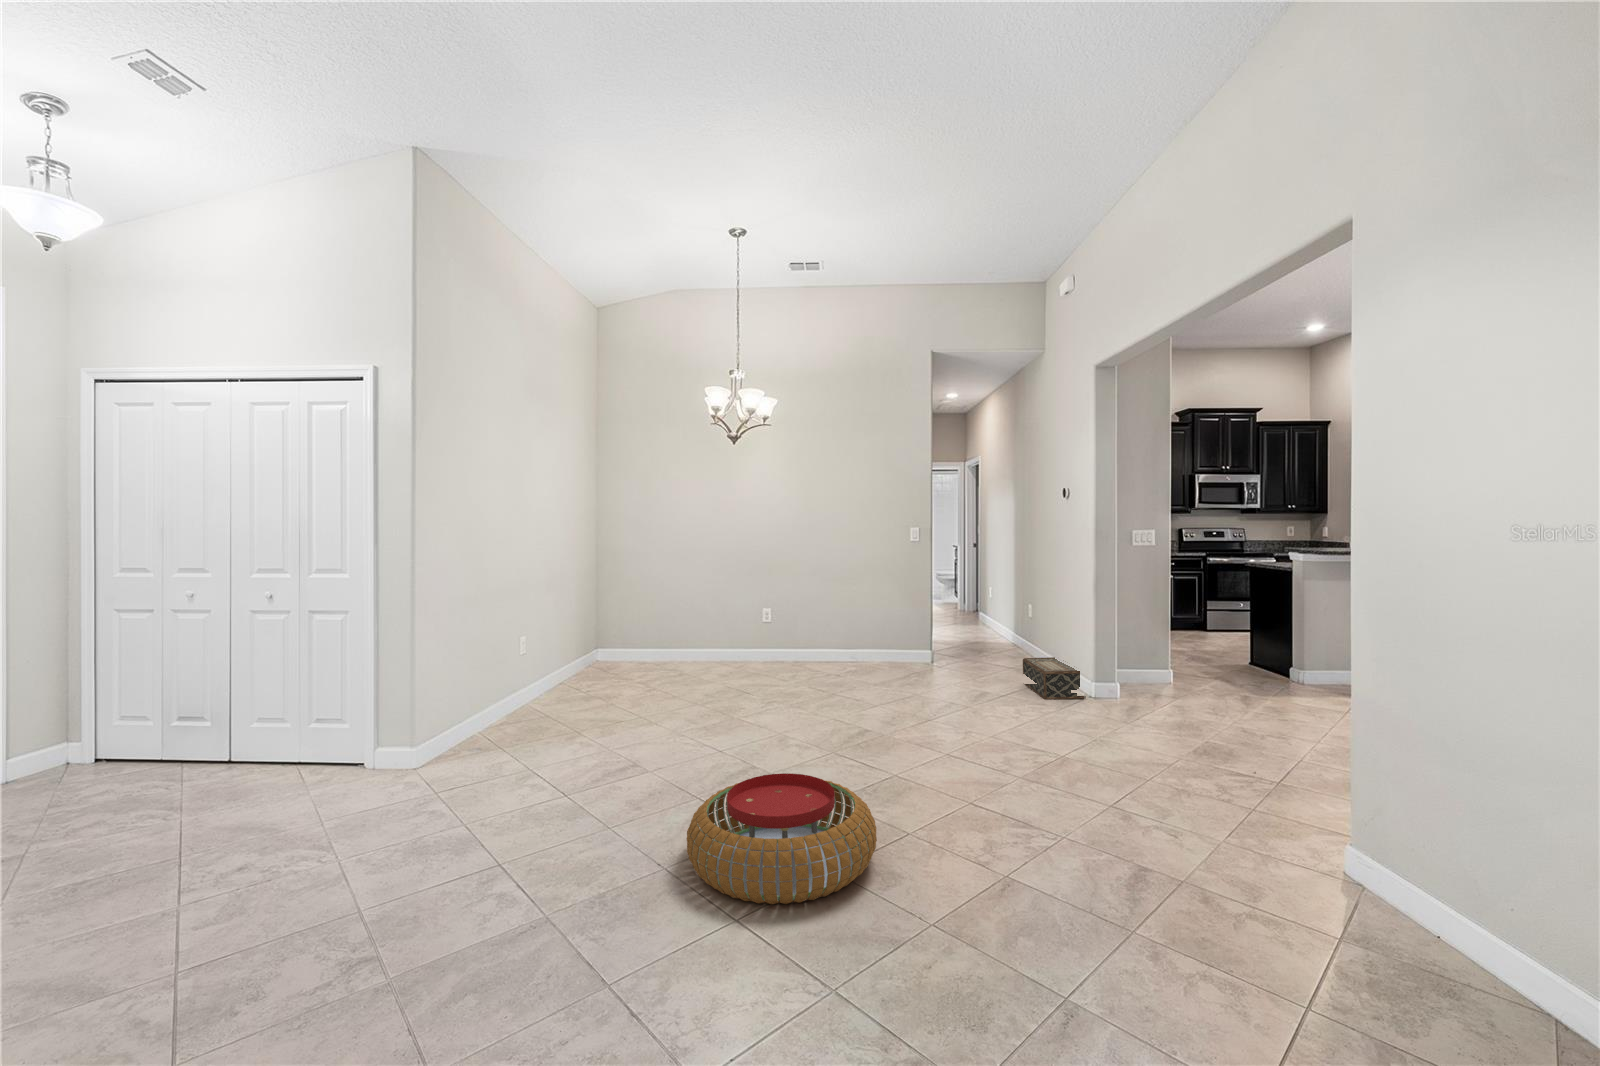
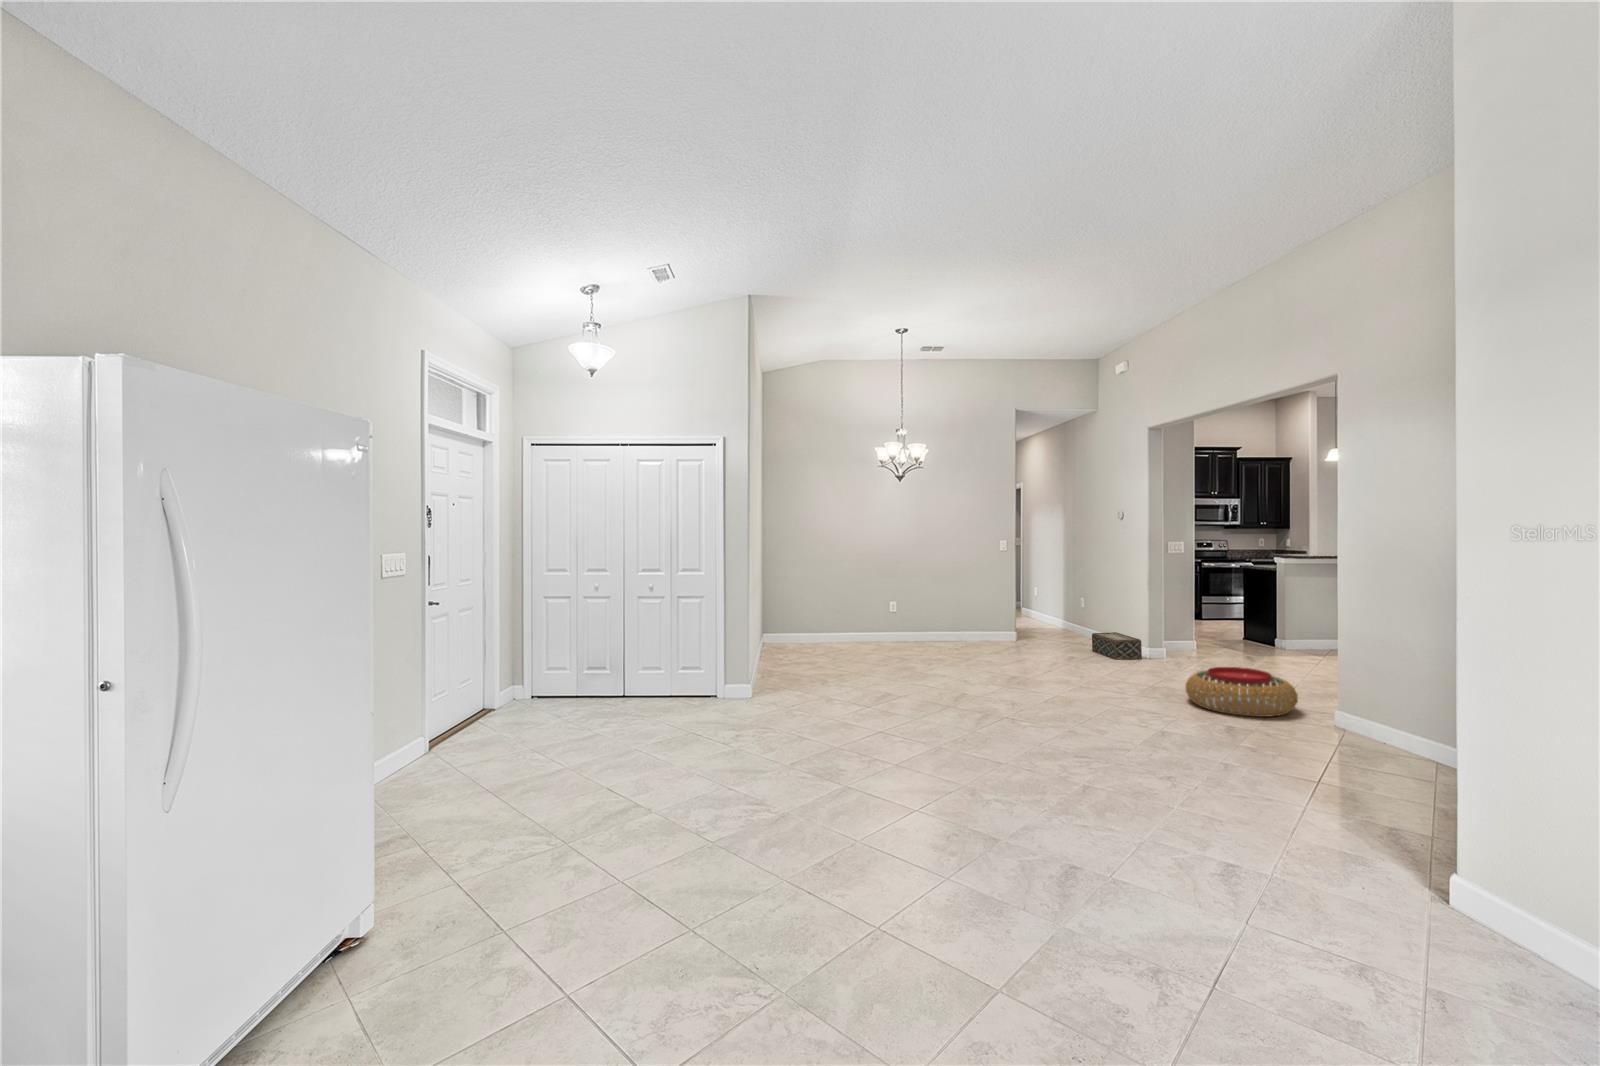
pouf: present [687,773,877,904] -> present [1186,667,1298,717]

